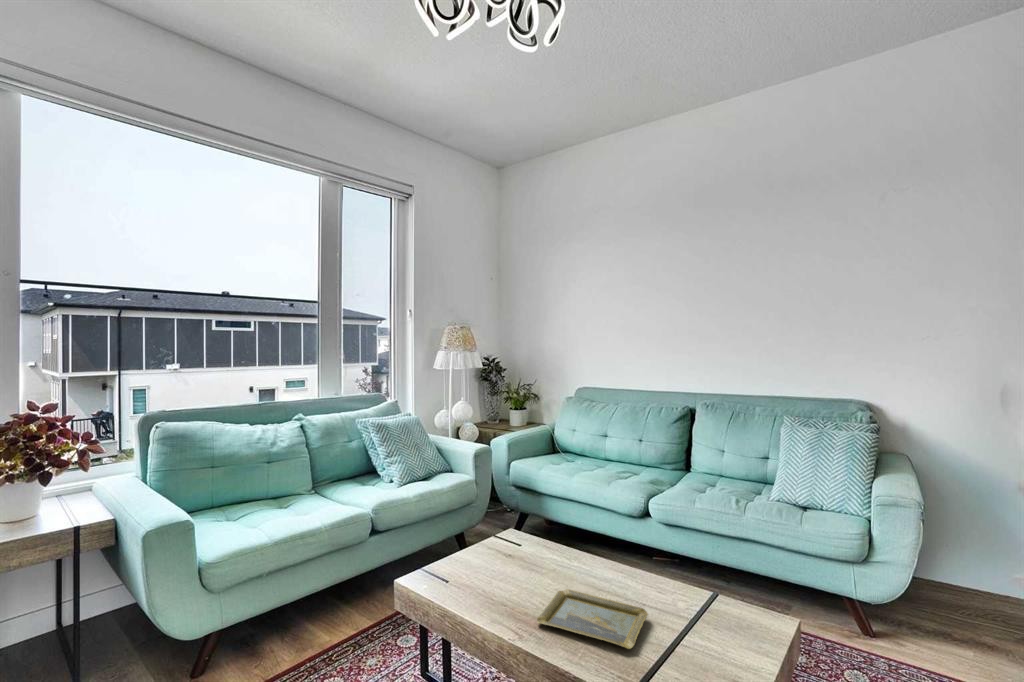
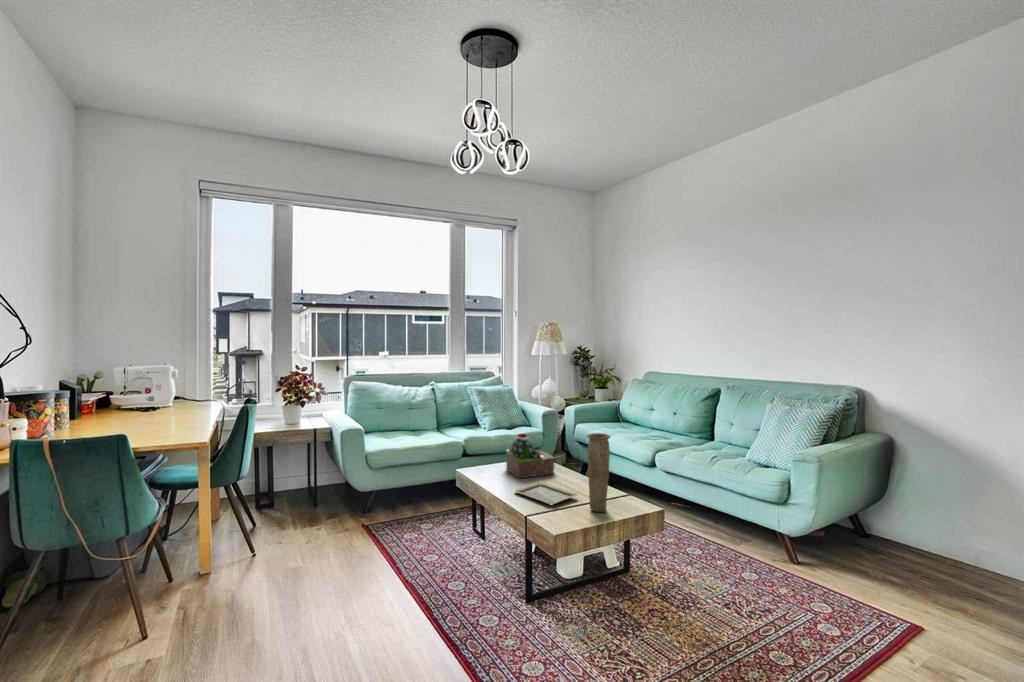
succulent plant: none [478,502,557,583] -> present [506,434,554,478]
vase: none [682,505,727,648] -> present [587,433,611,512]

